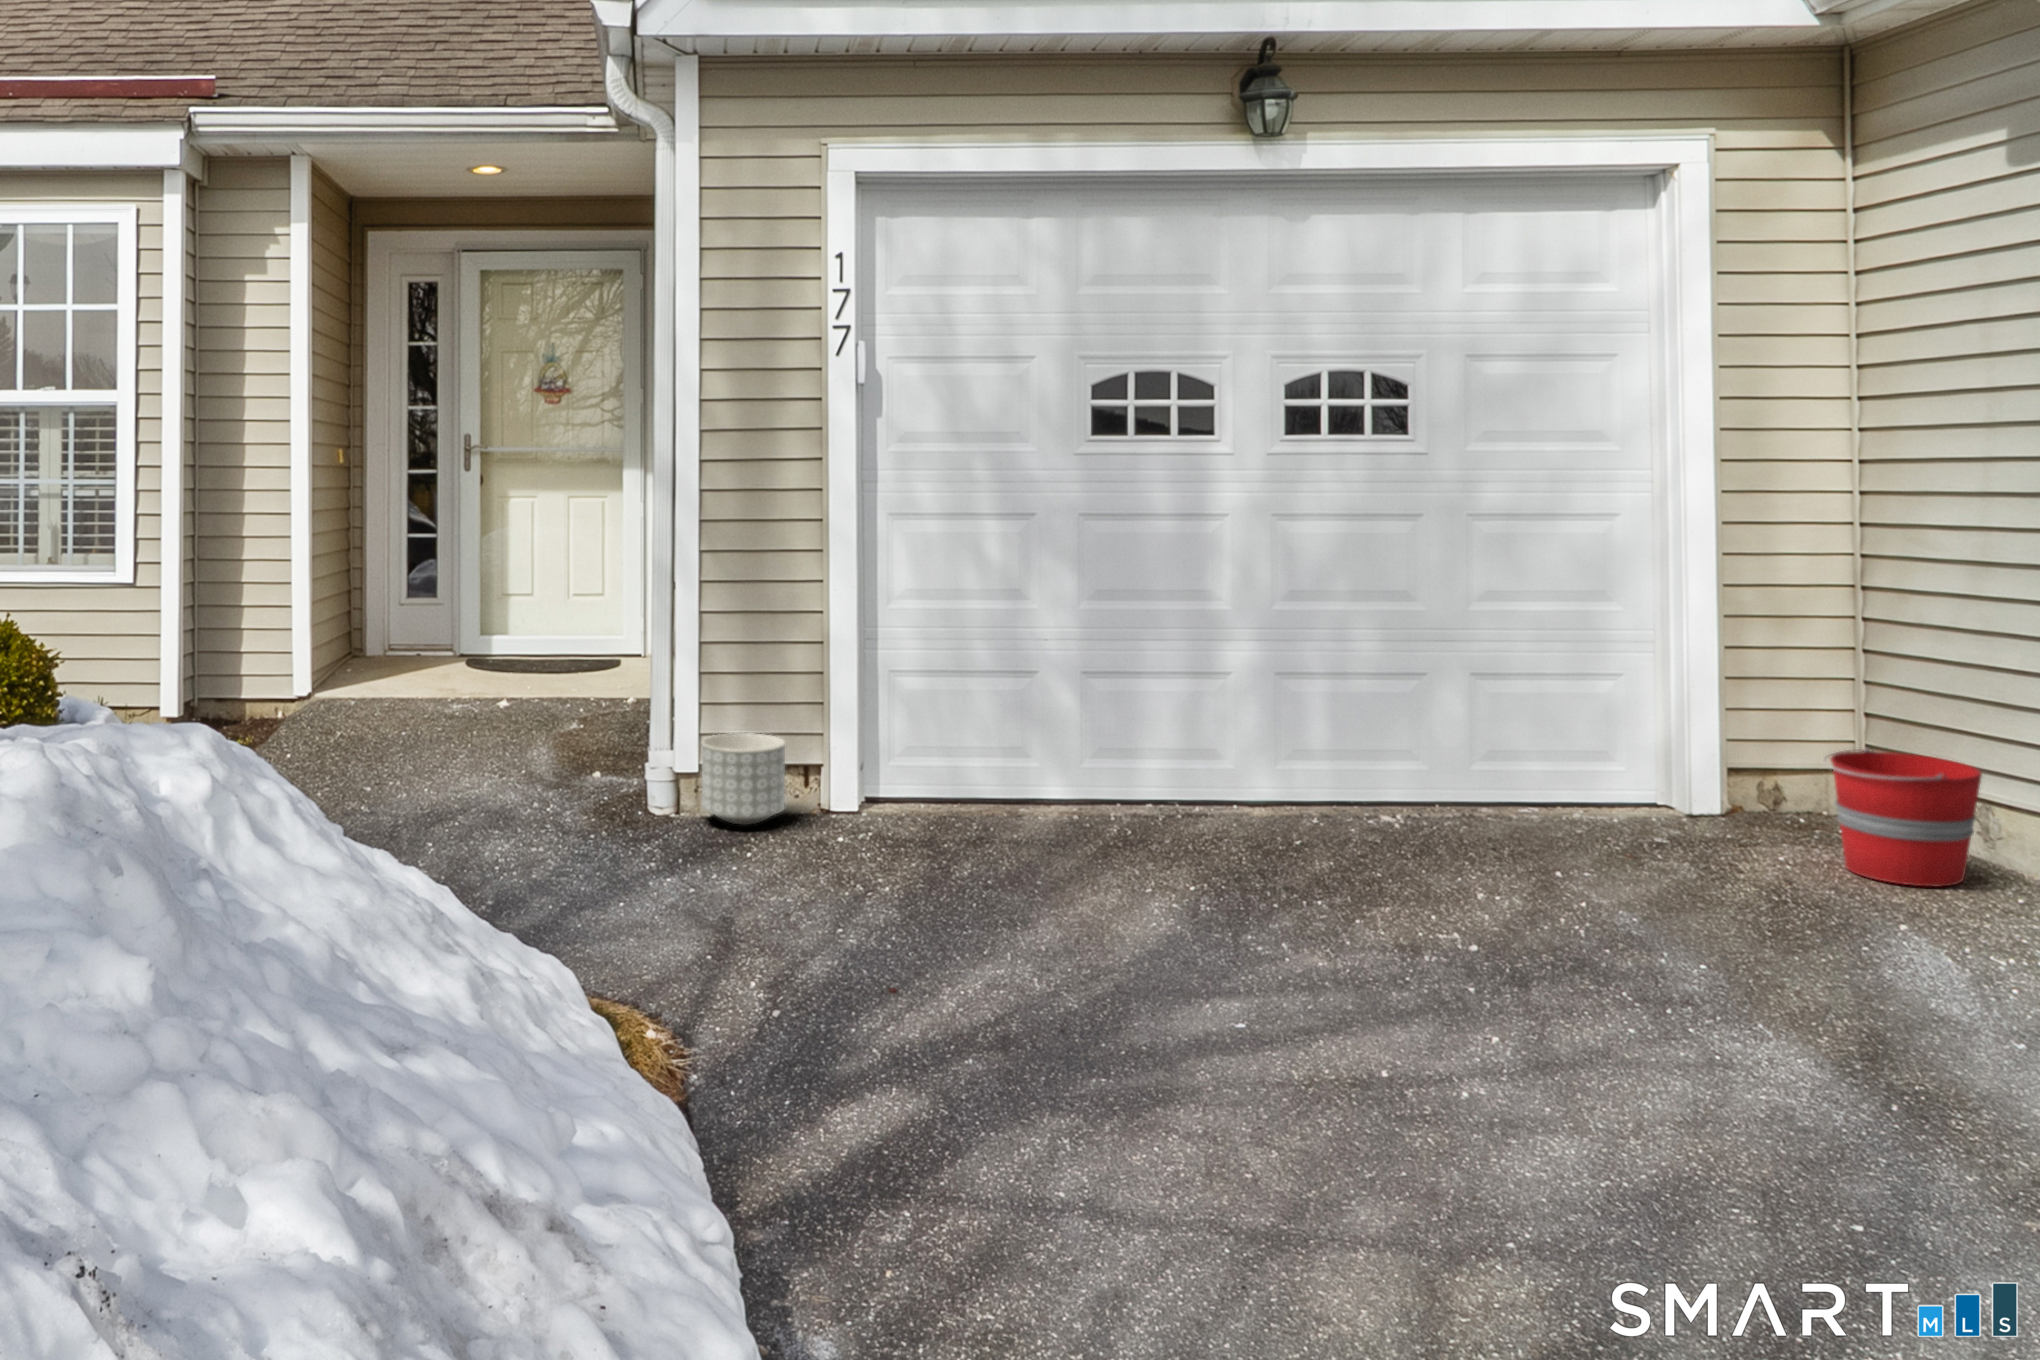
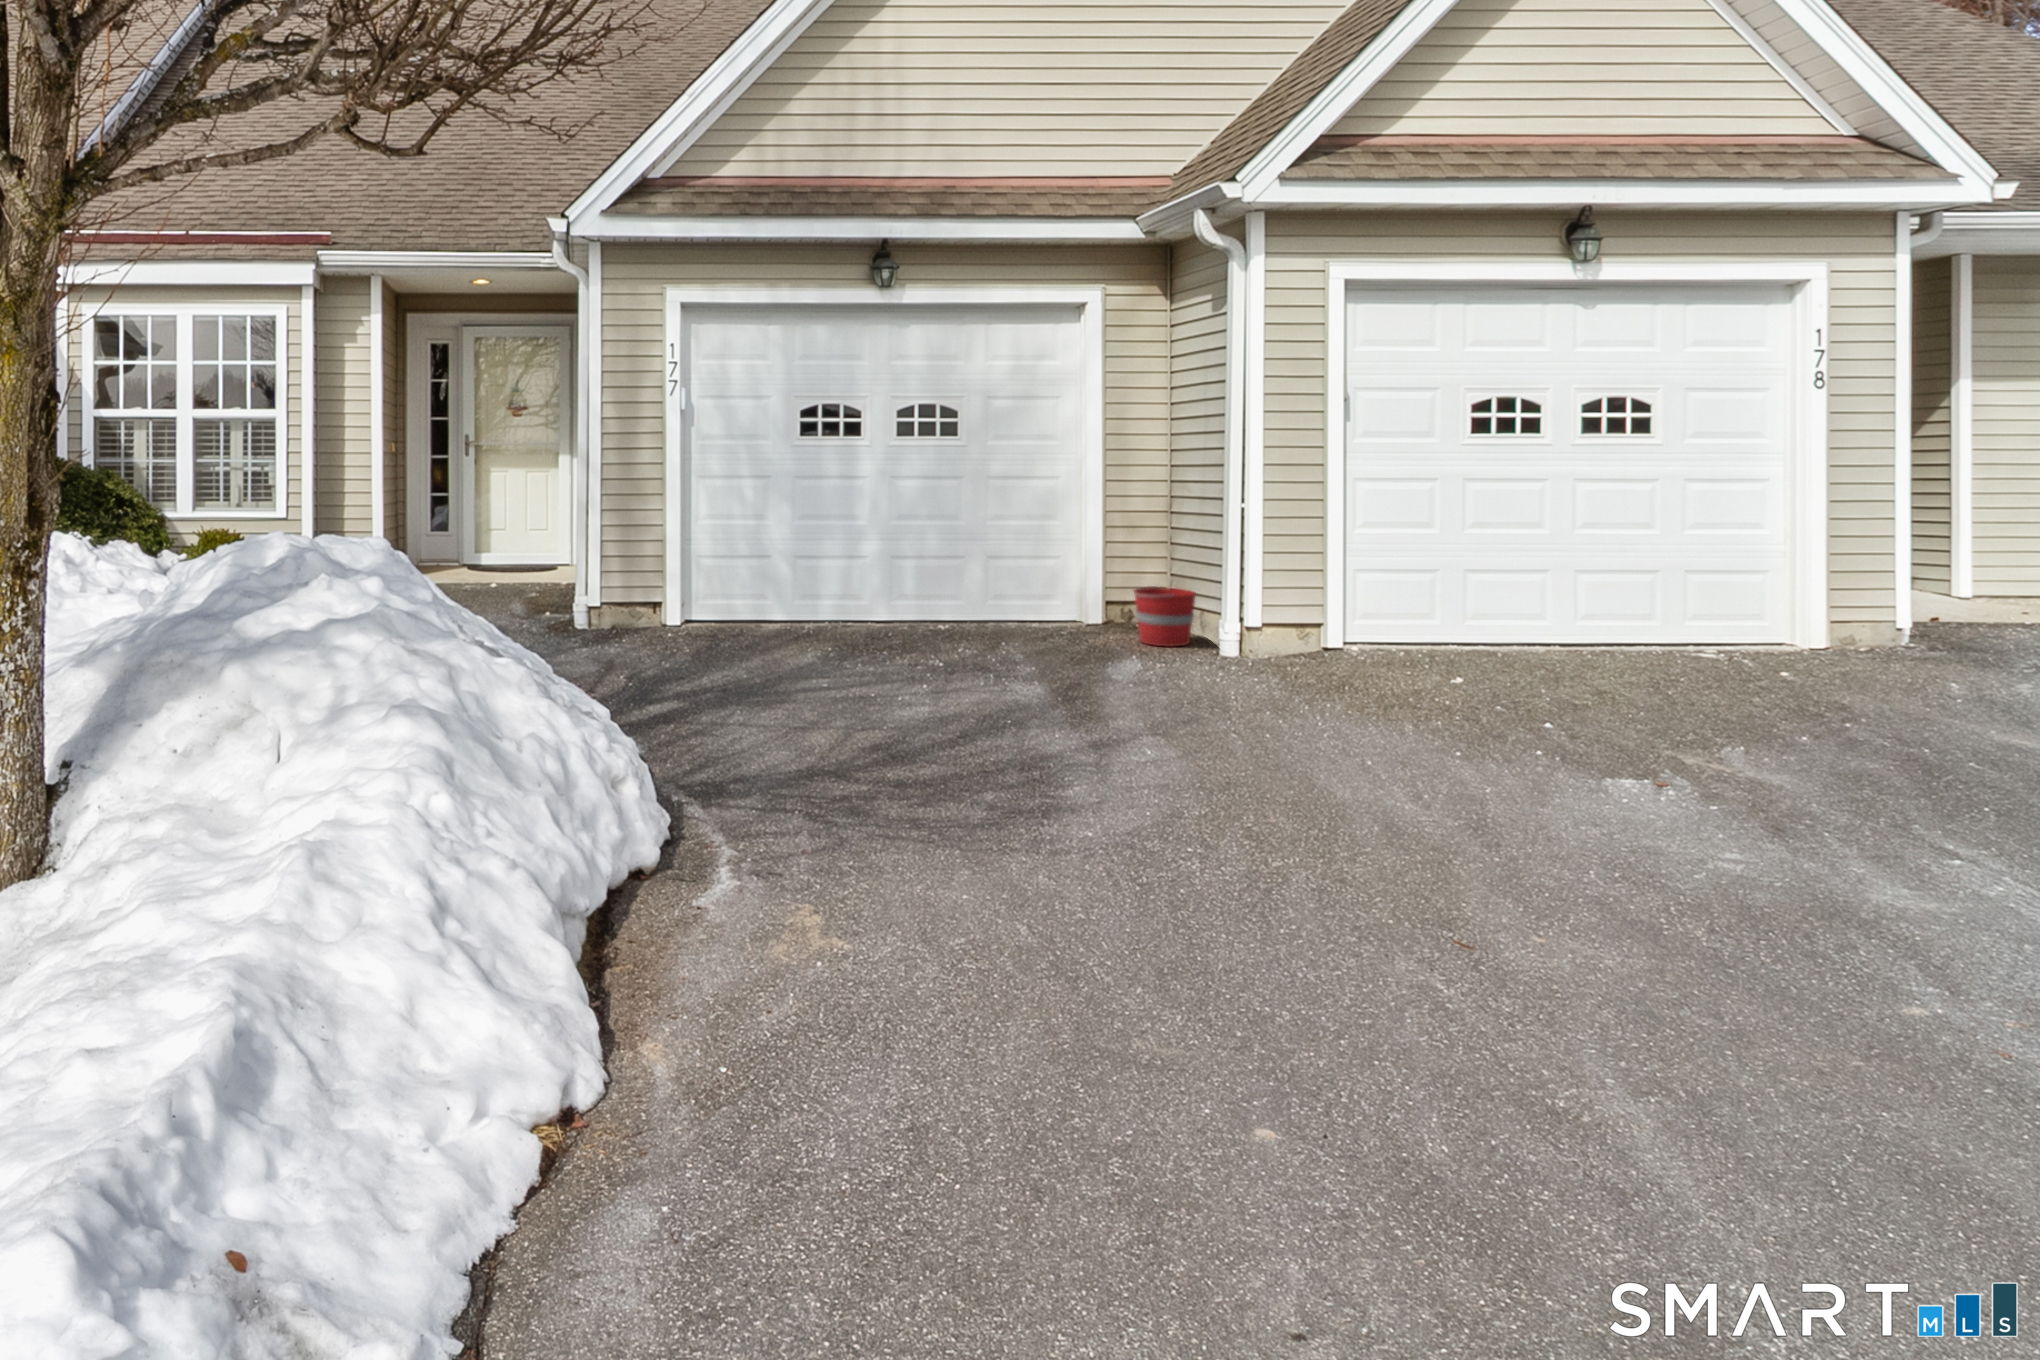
planter: present [702,733,785,825] -> none [603,587,645,631]

